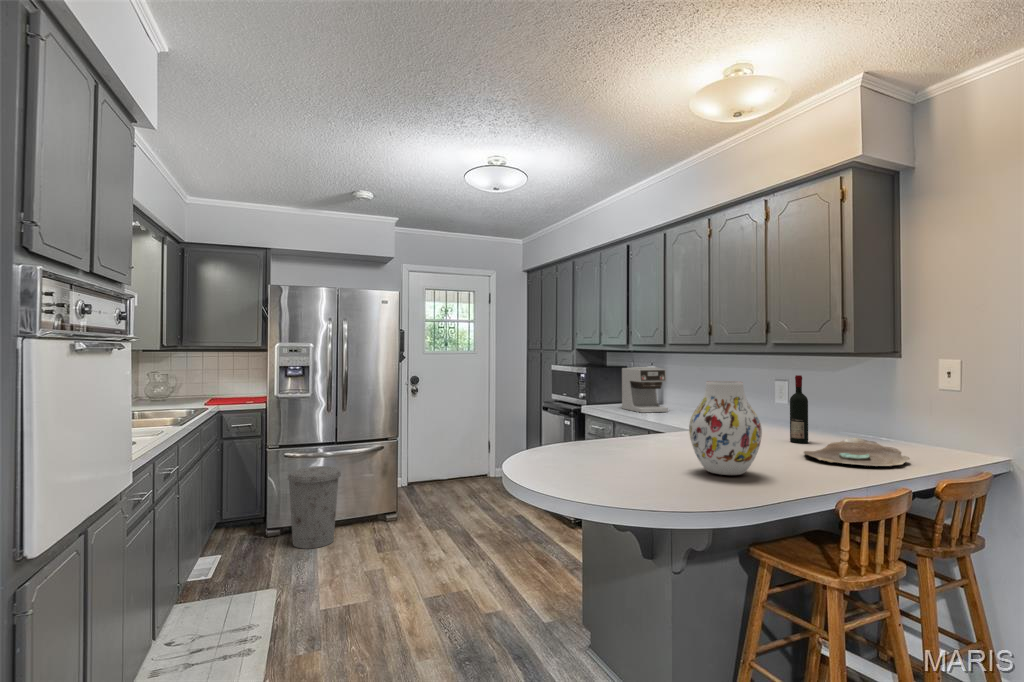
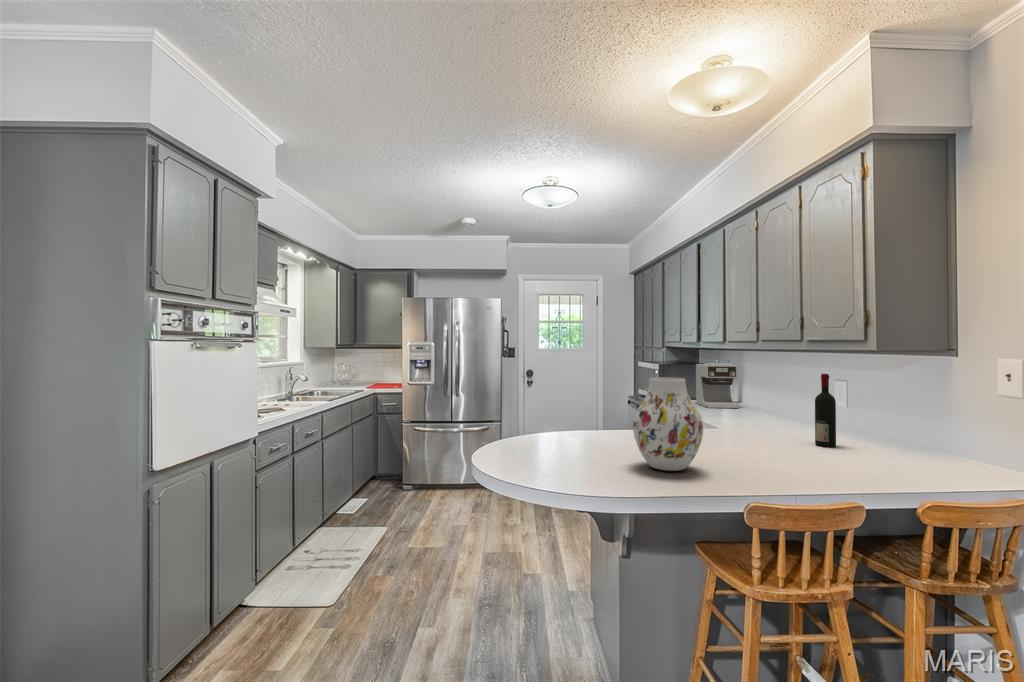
decorative bowl: present [804,438,909,466] -> none [791,445,921,477]
trash can: present [288,466,341,549] -> none [413,439,452,502]

